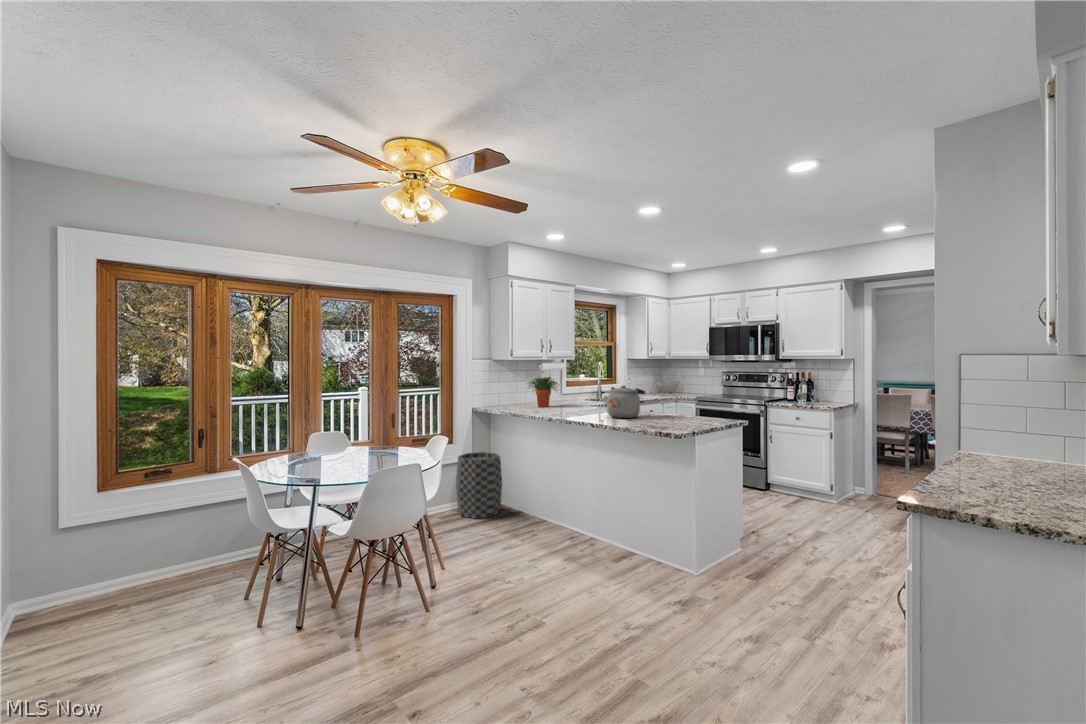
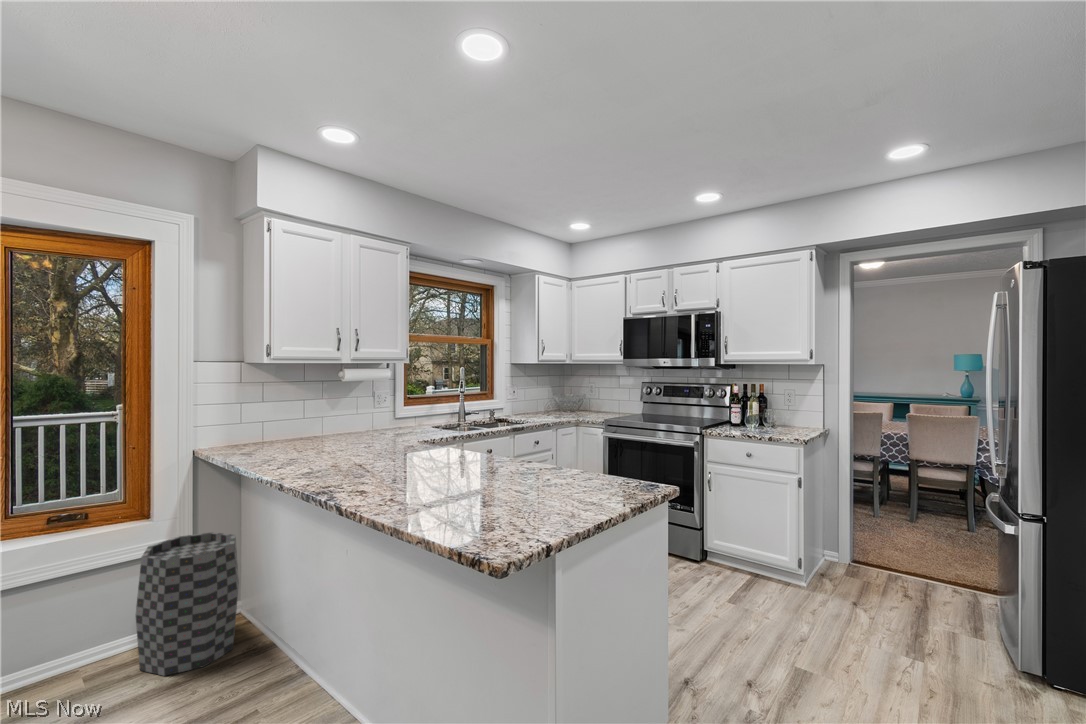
potted plant: present [529,377,558,407] -> none [309,392,373,445]
kettle: present [604,386,645,418] -> none [413,414,490,480]

